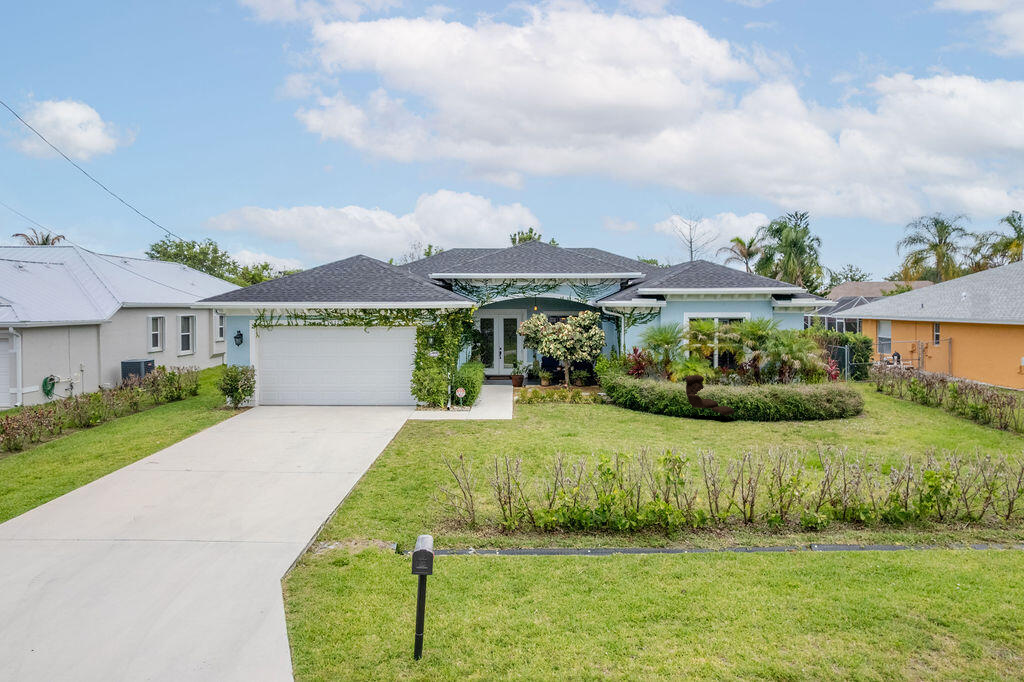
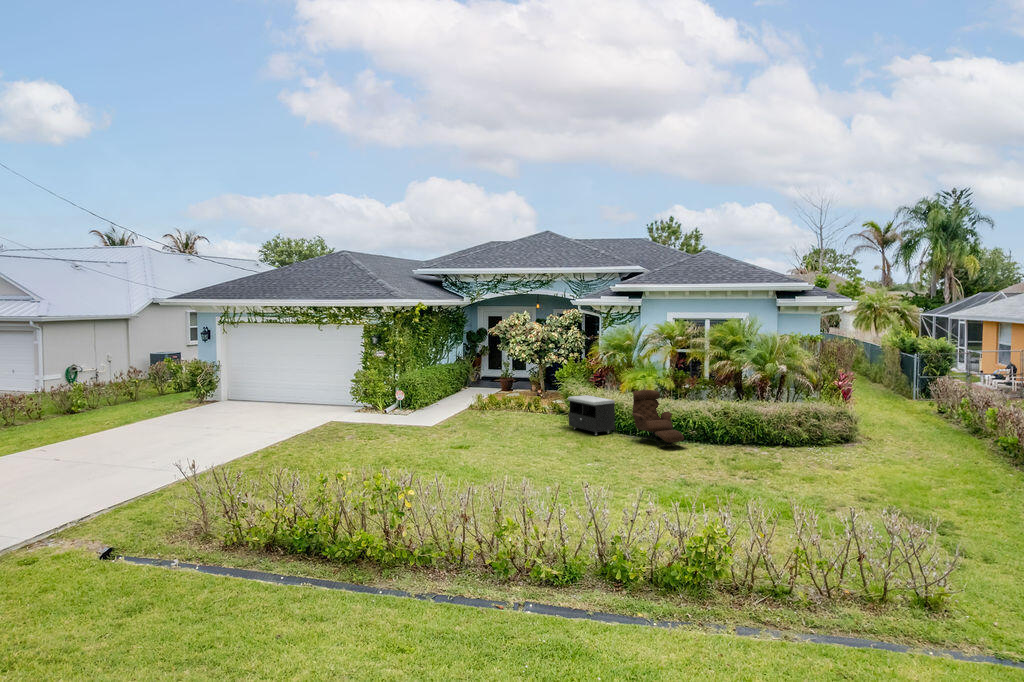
storage bench: none [622,383,665,415] -> present [568,395,615,435]

